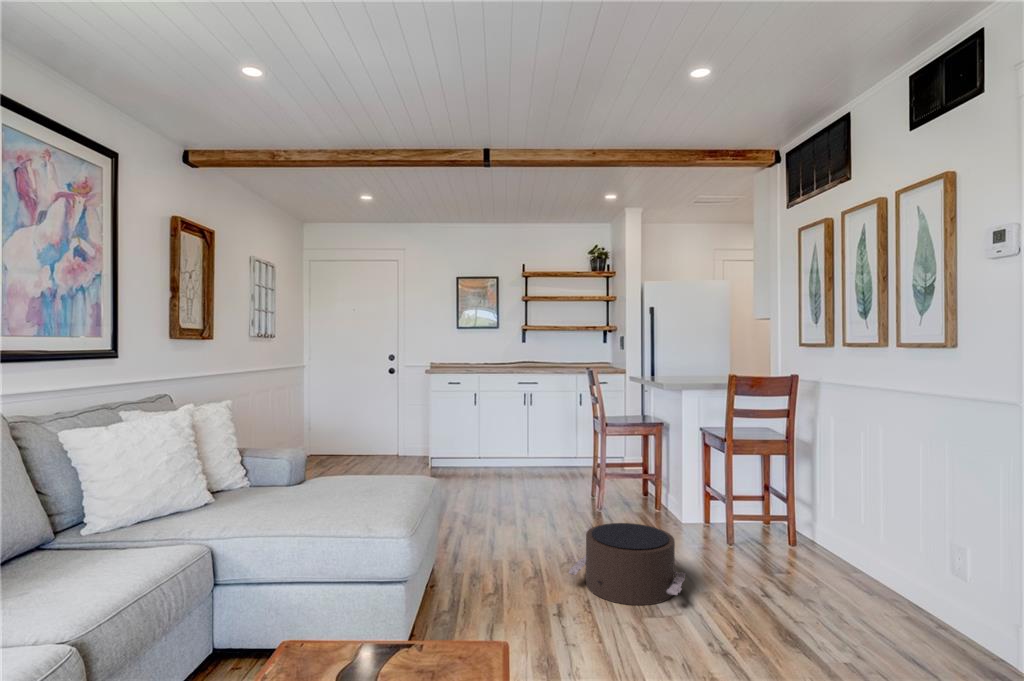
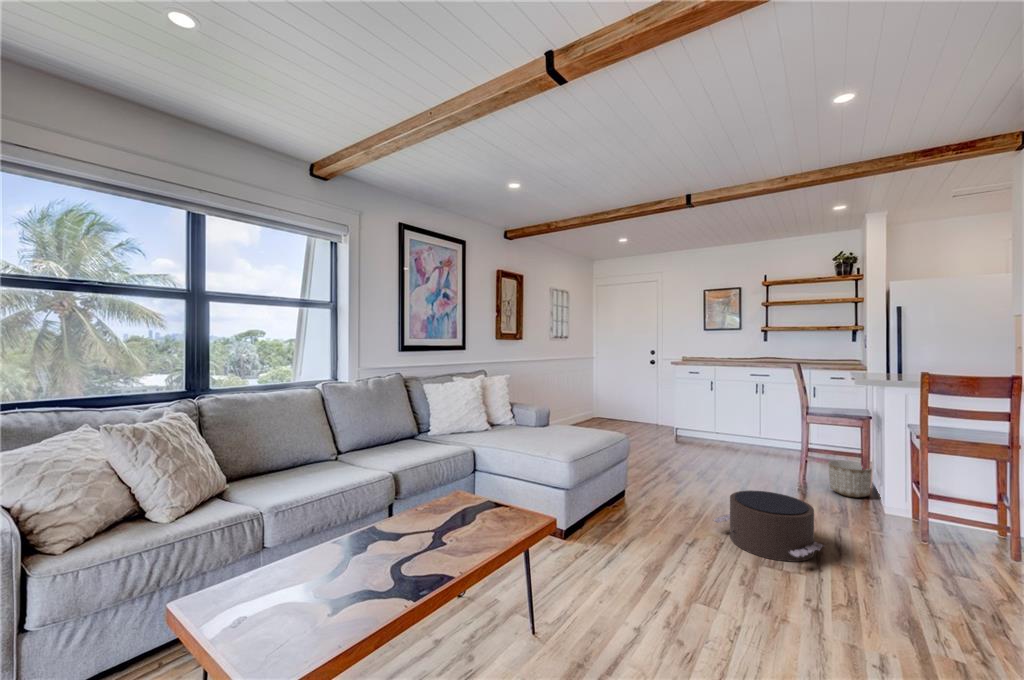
planter: none [625,471,663,510] -> present [828,460,872,498]

